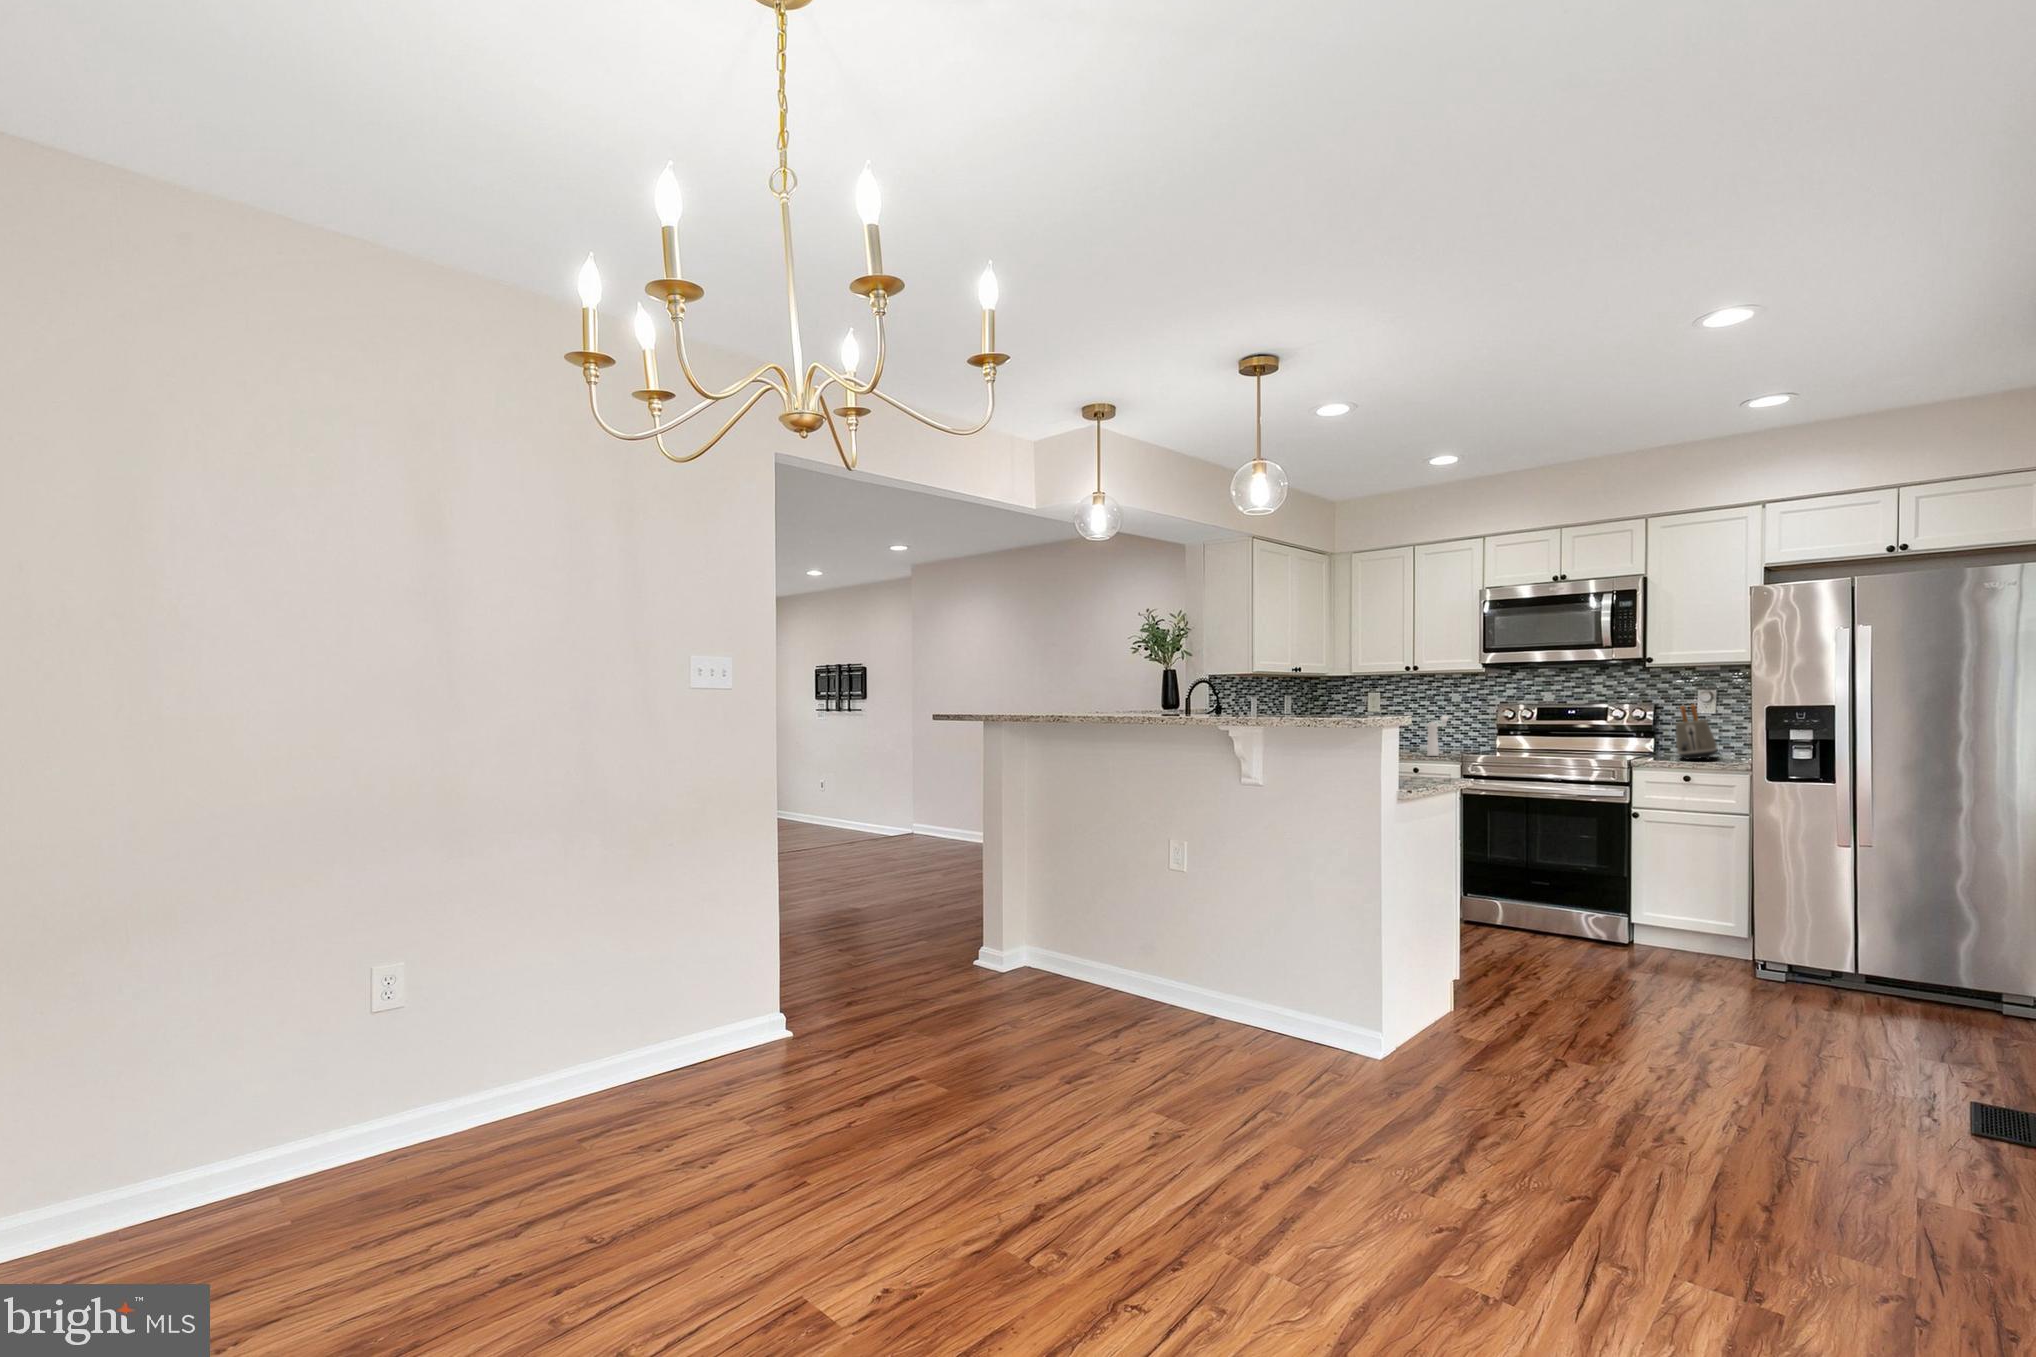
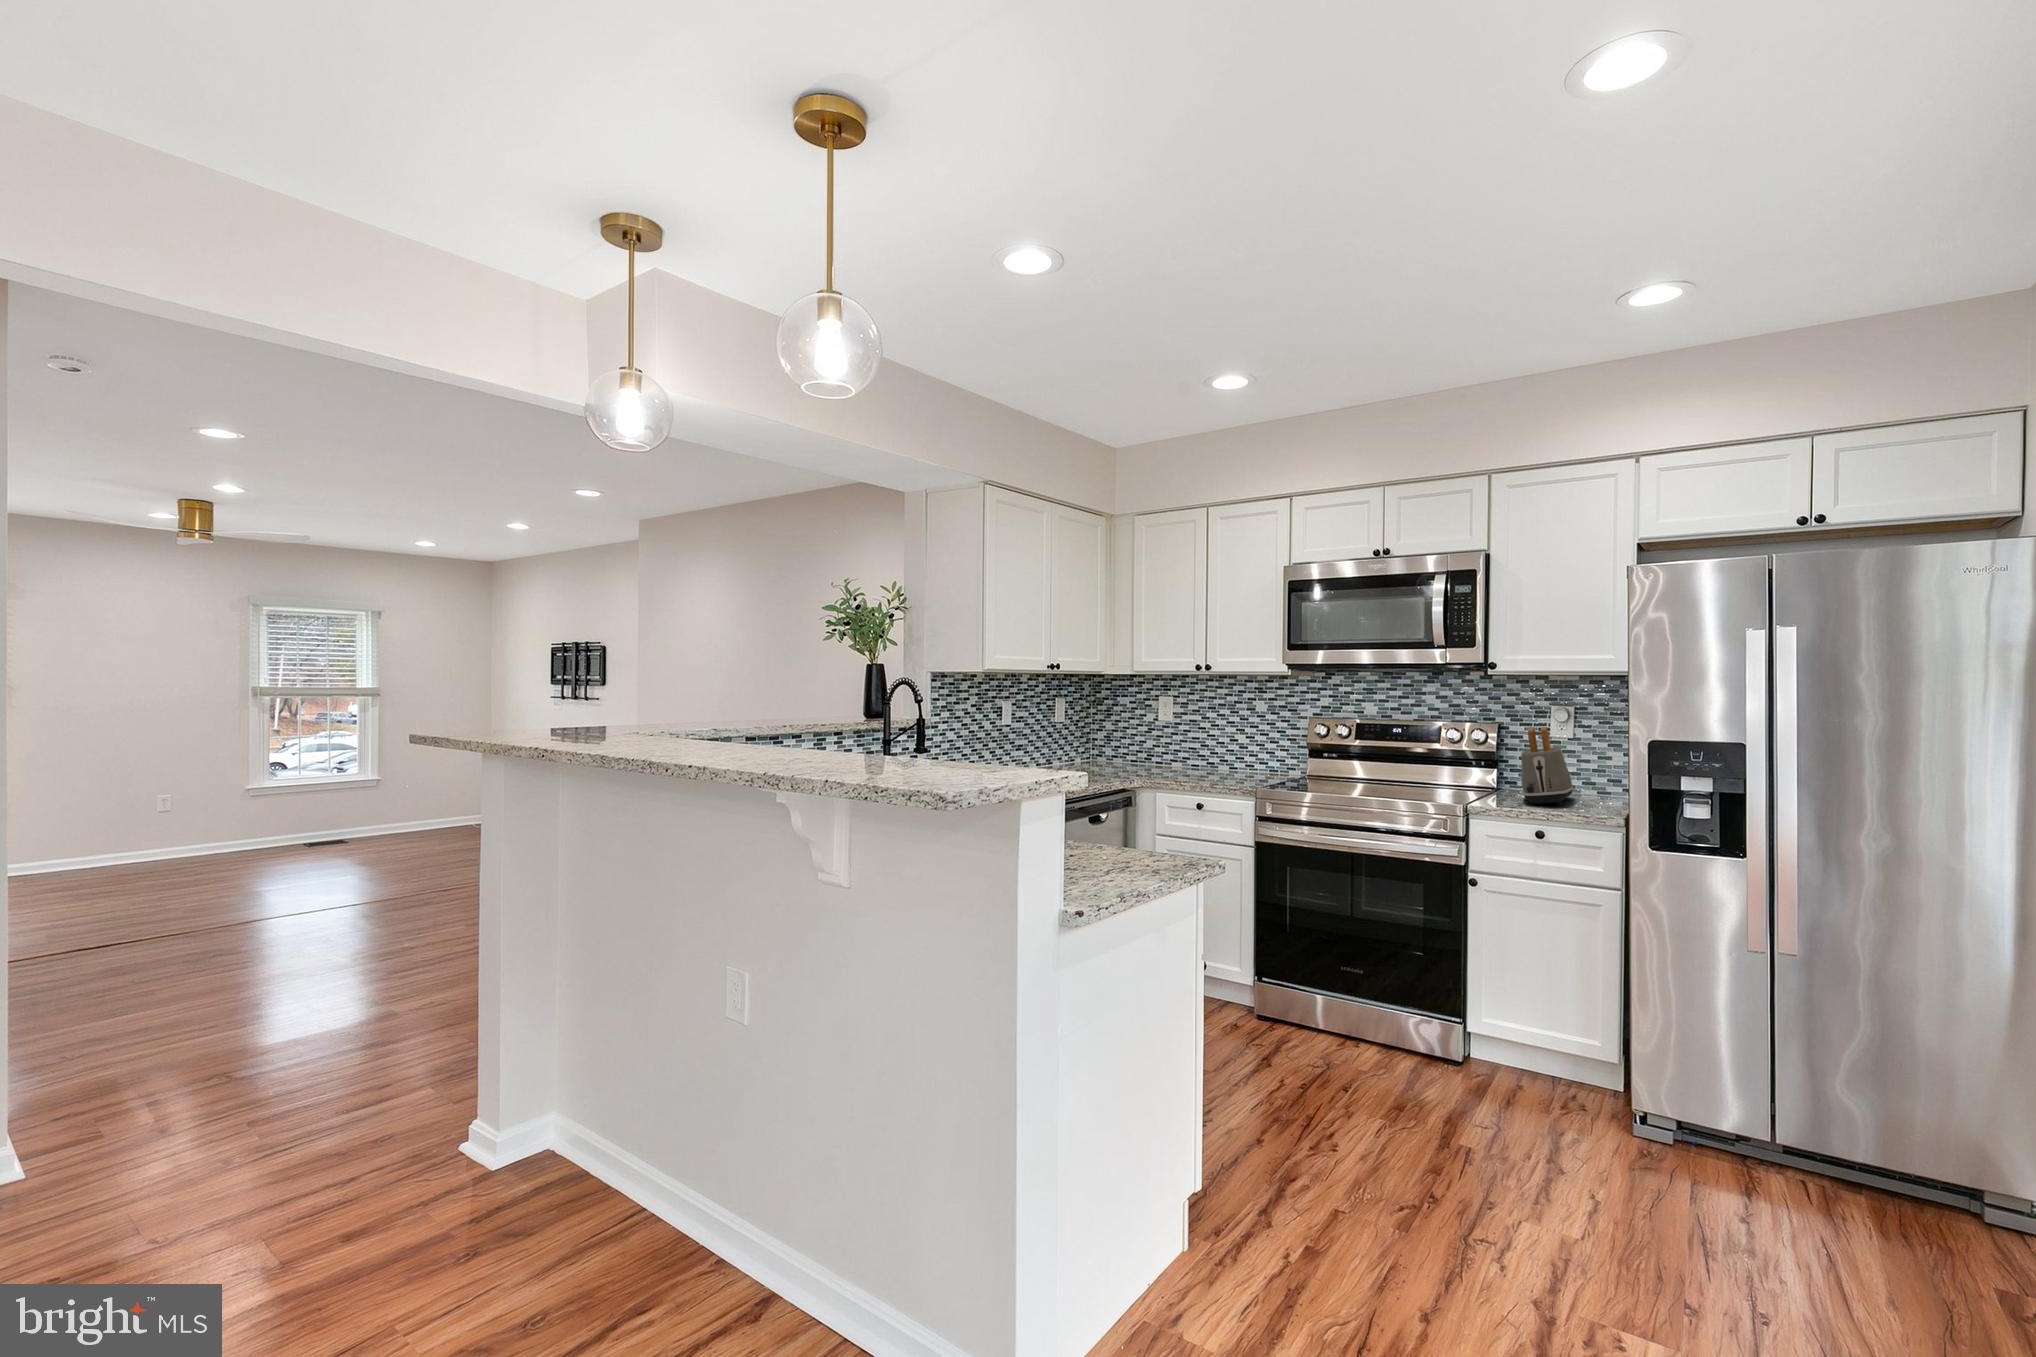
pepper mill: present [1427,716,1448,756] -> none [1212,733,1242,788]

